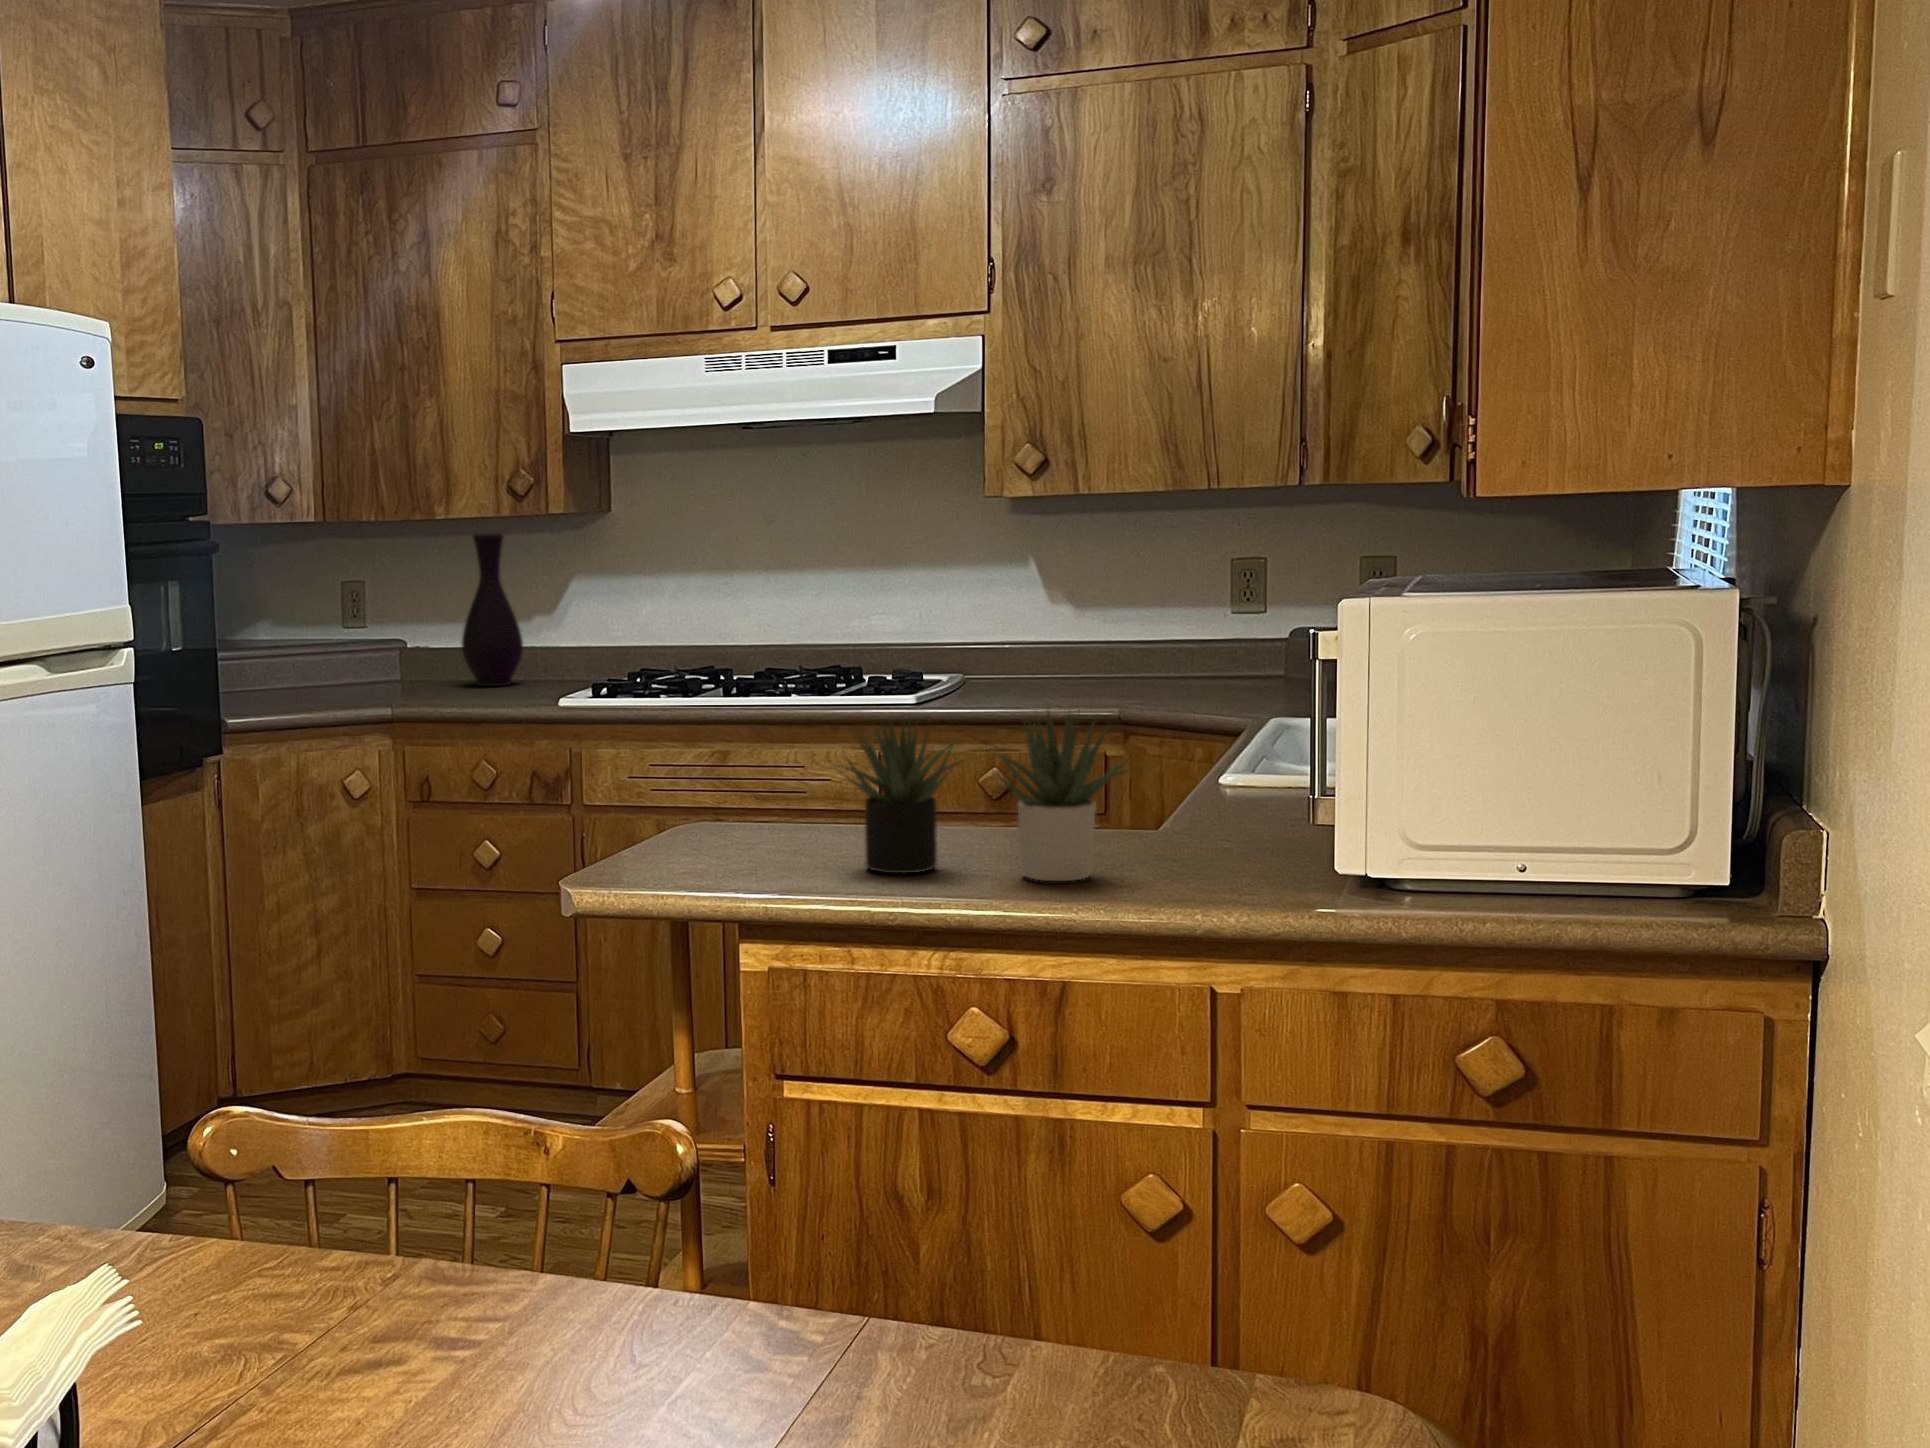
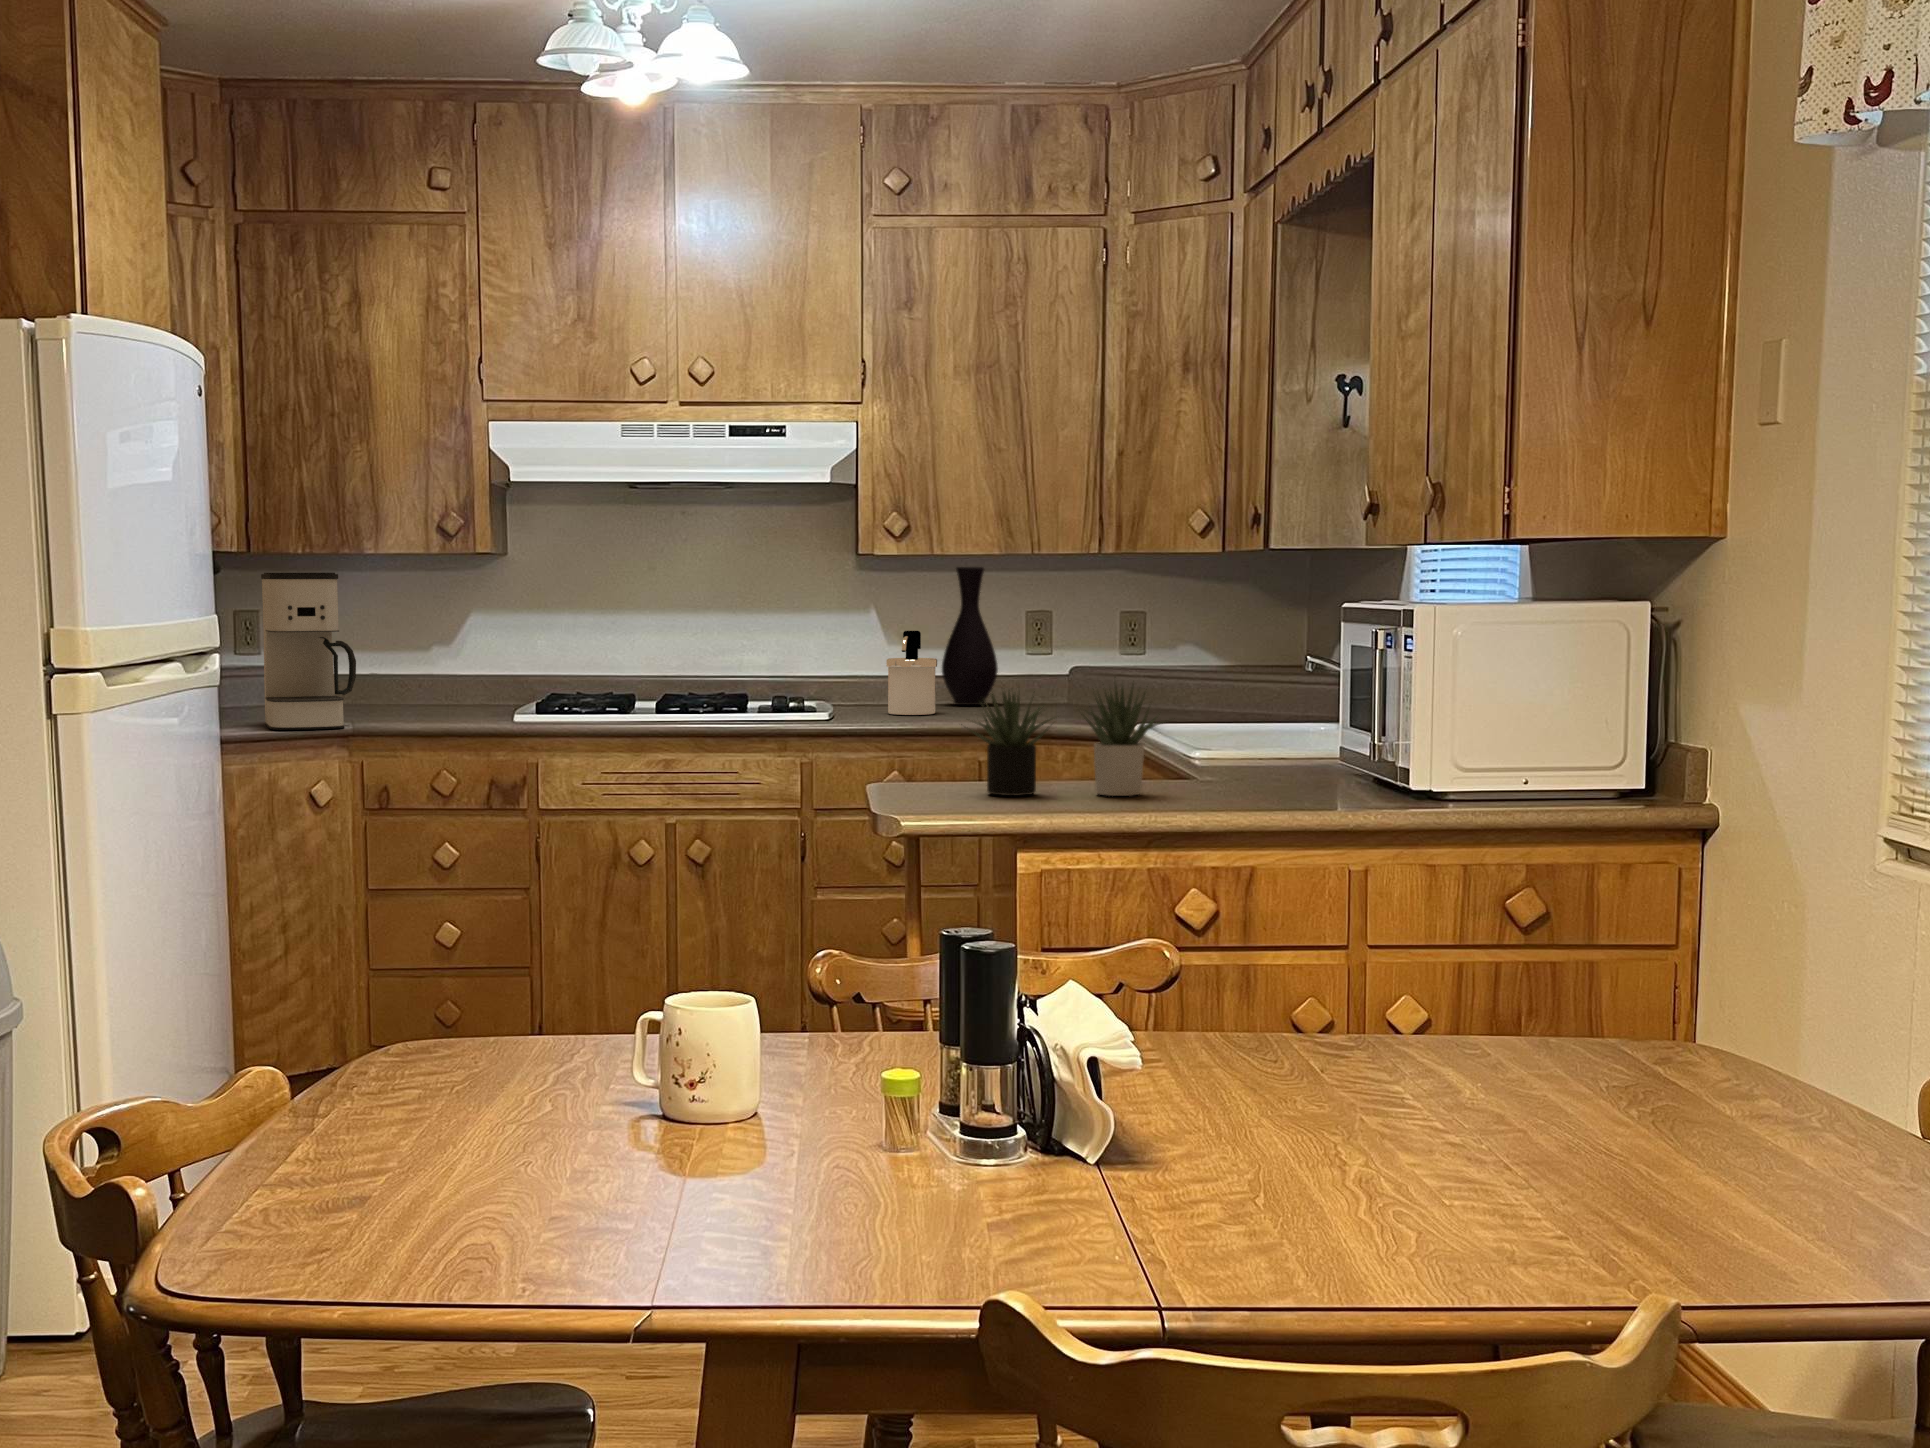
vase: present [462,533,523,686] -> present [942,567,998,705]
coffee maker: none [292,544,391,718] -> present [261,573,356,730]
soap dispenser: none [1013,593,1079,700] -> present [886,631,937,715]

